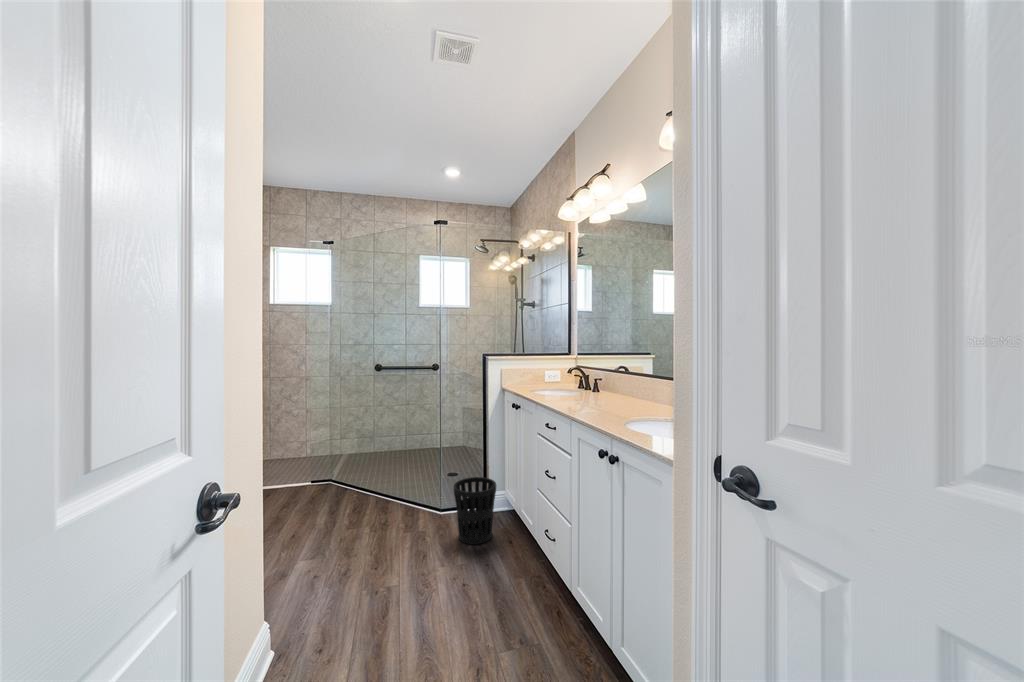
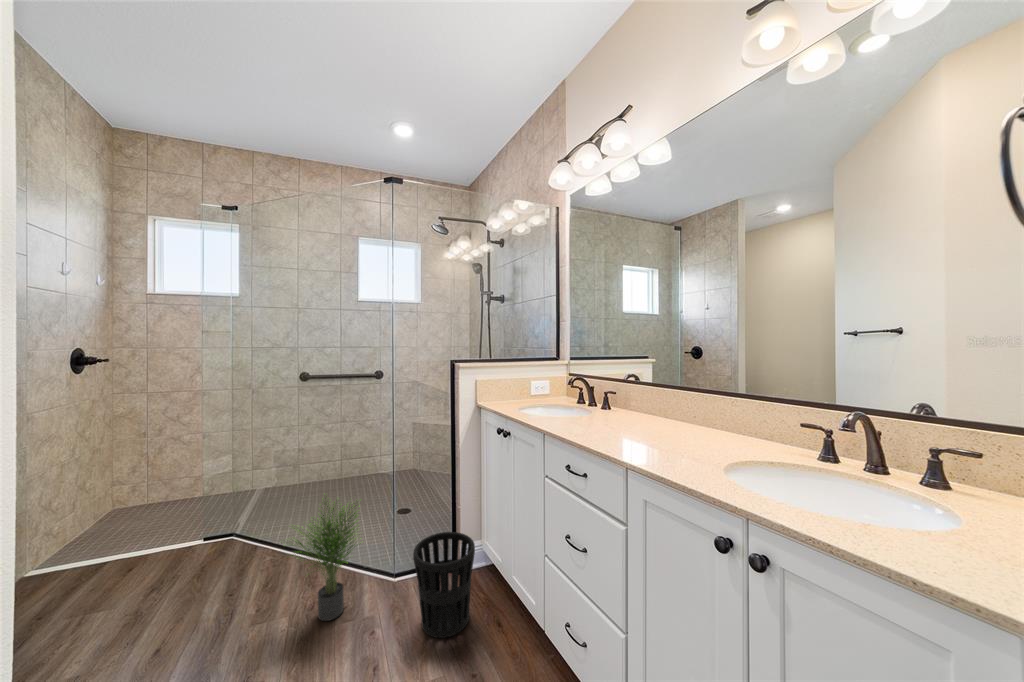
potted plant: none [365,445,424,530] -> present [292,502,357,621]

